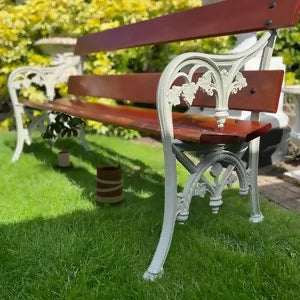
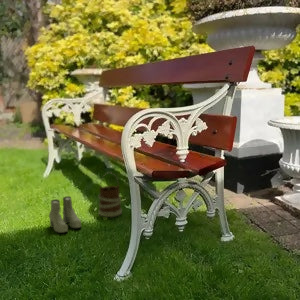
potted plant: present [41,110,87,167] -> none [67,135,103,182]
boots: none [38,178,81,223] -> present [49,196,81,233]

